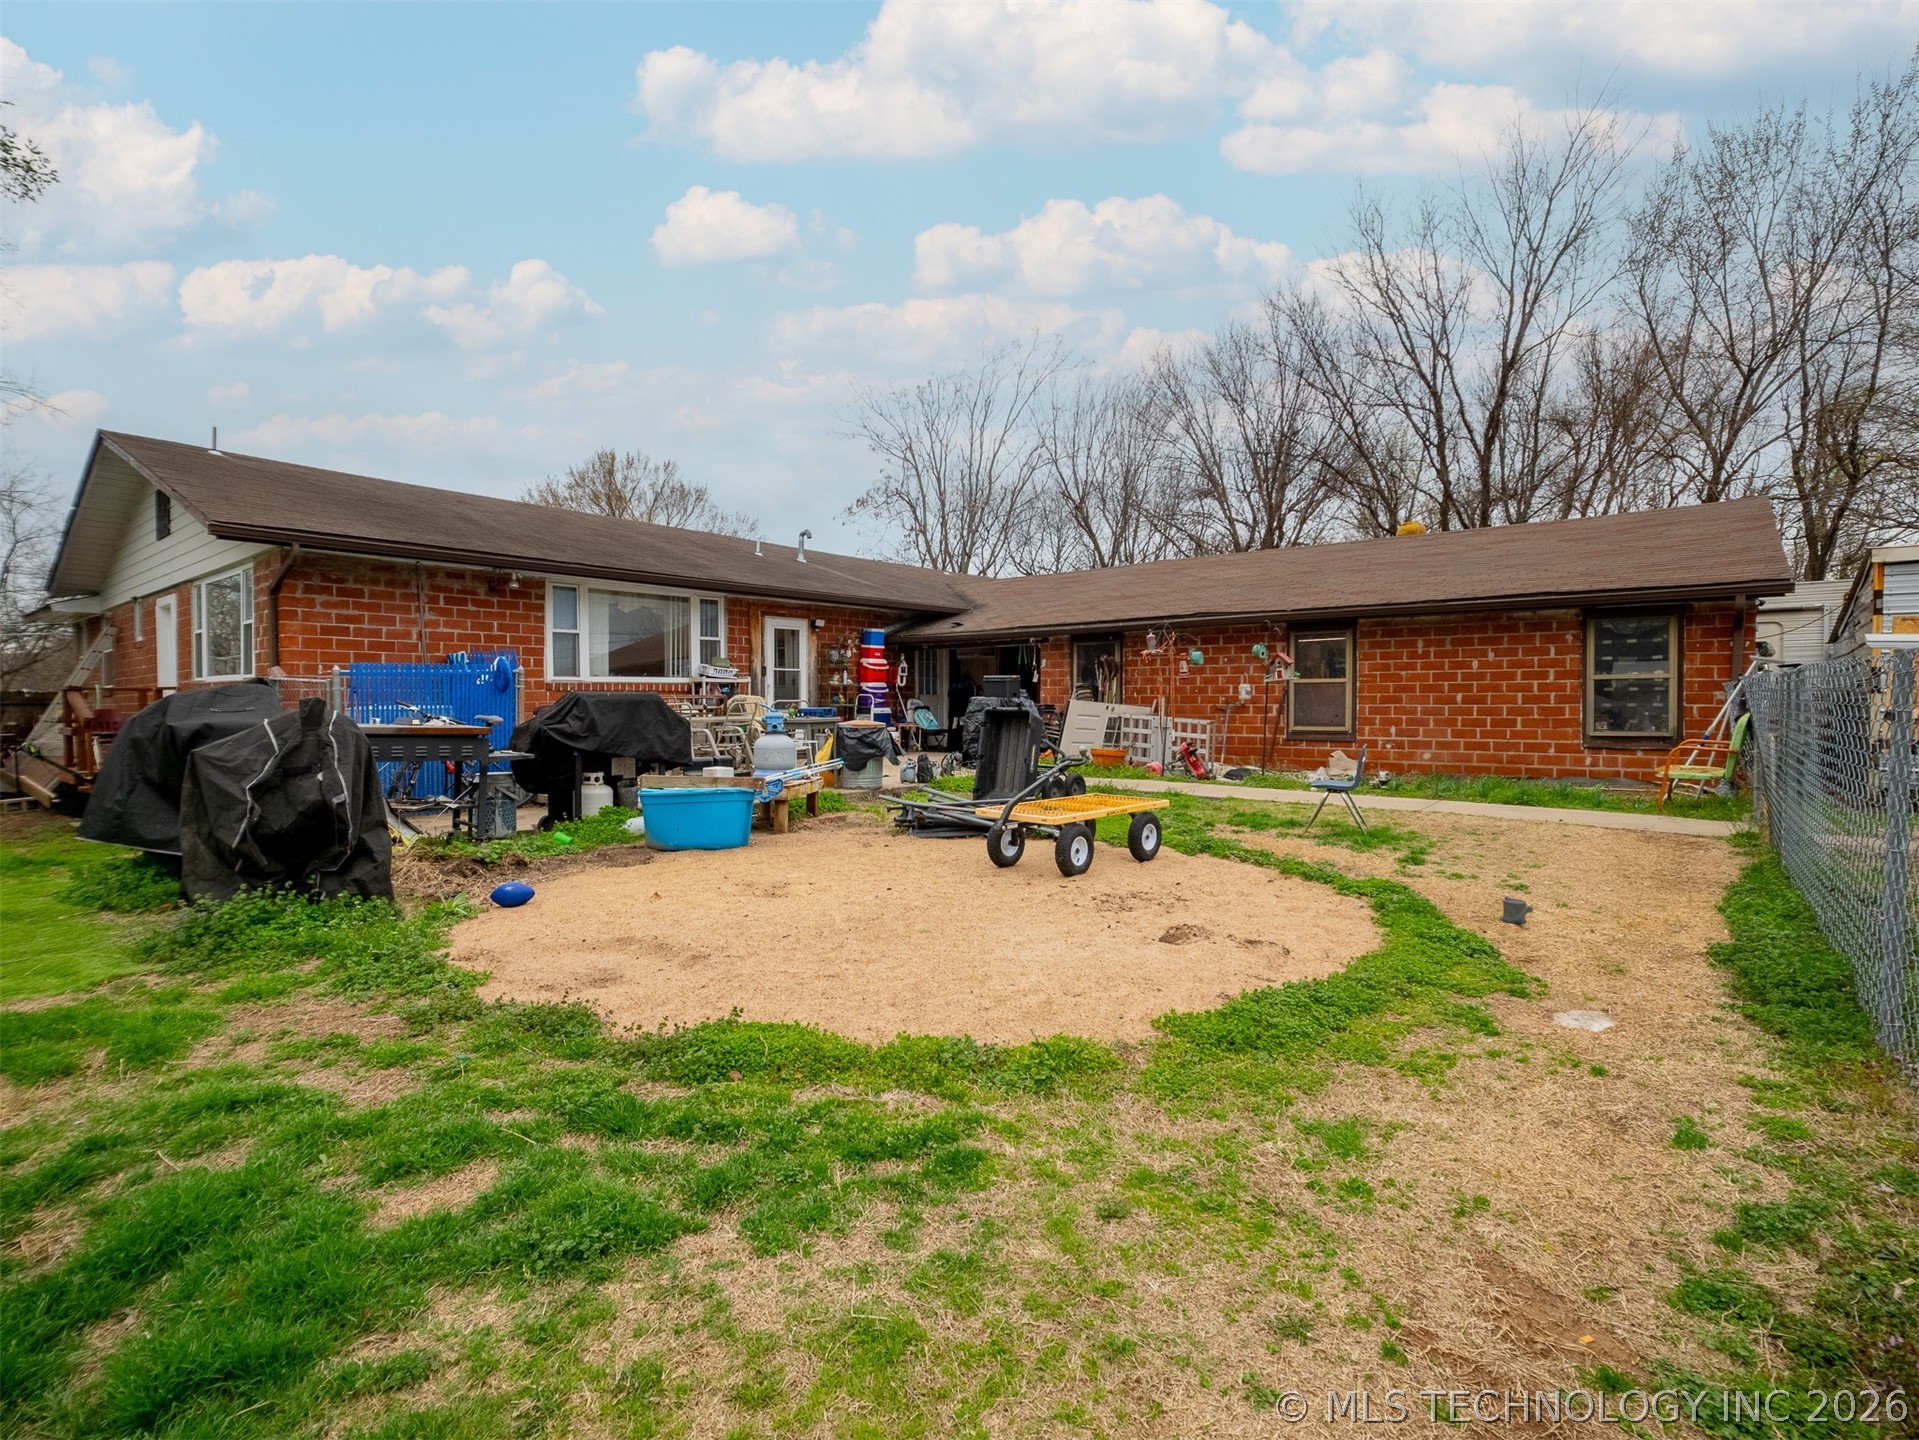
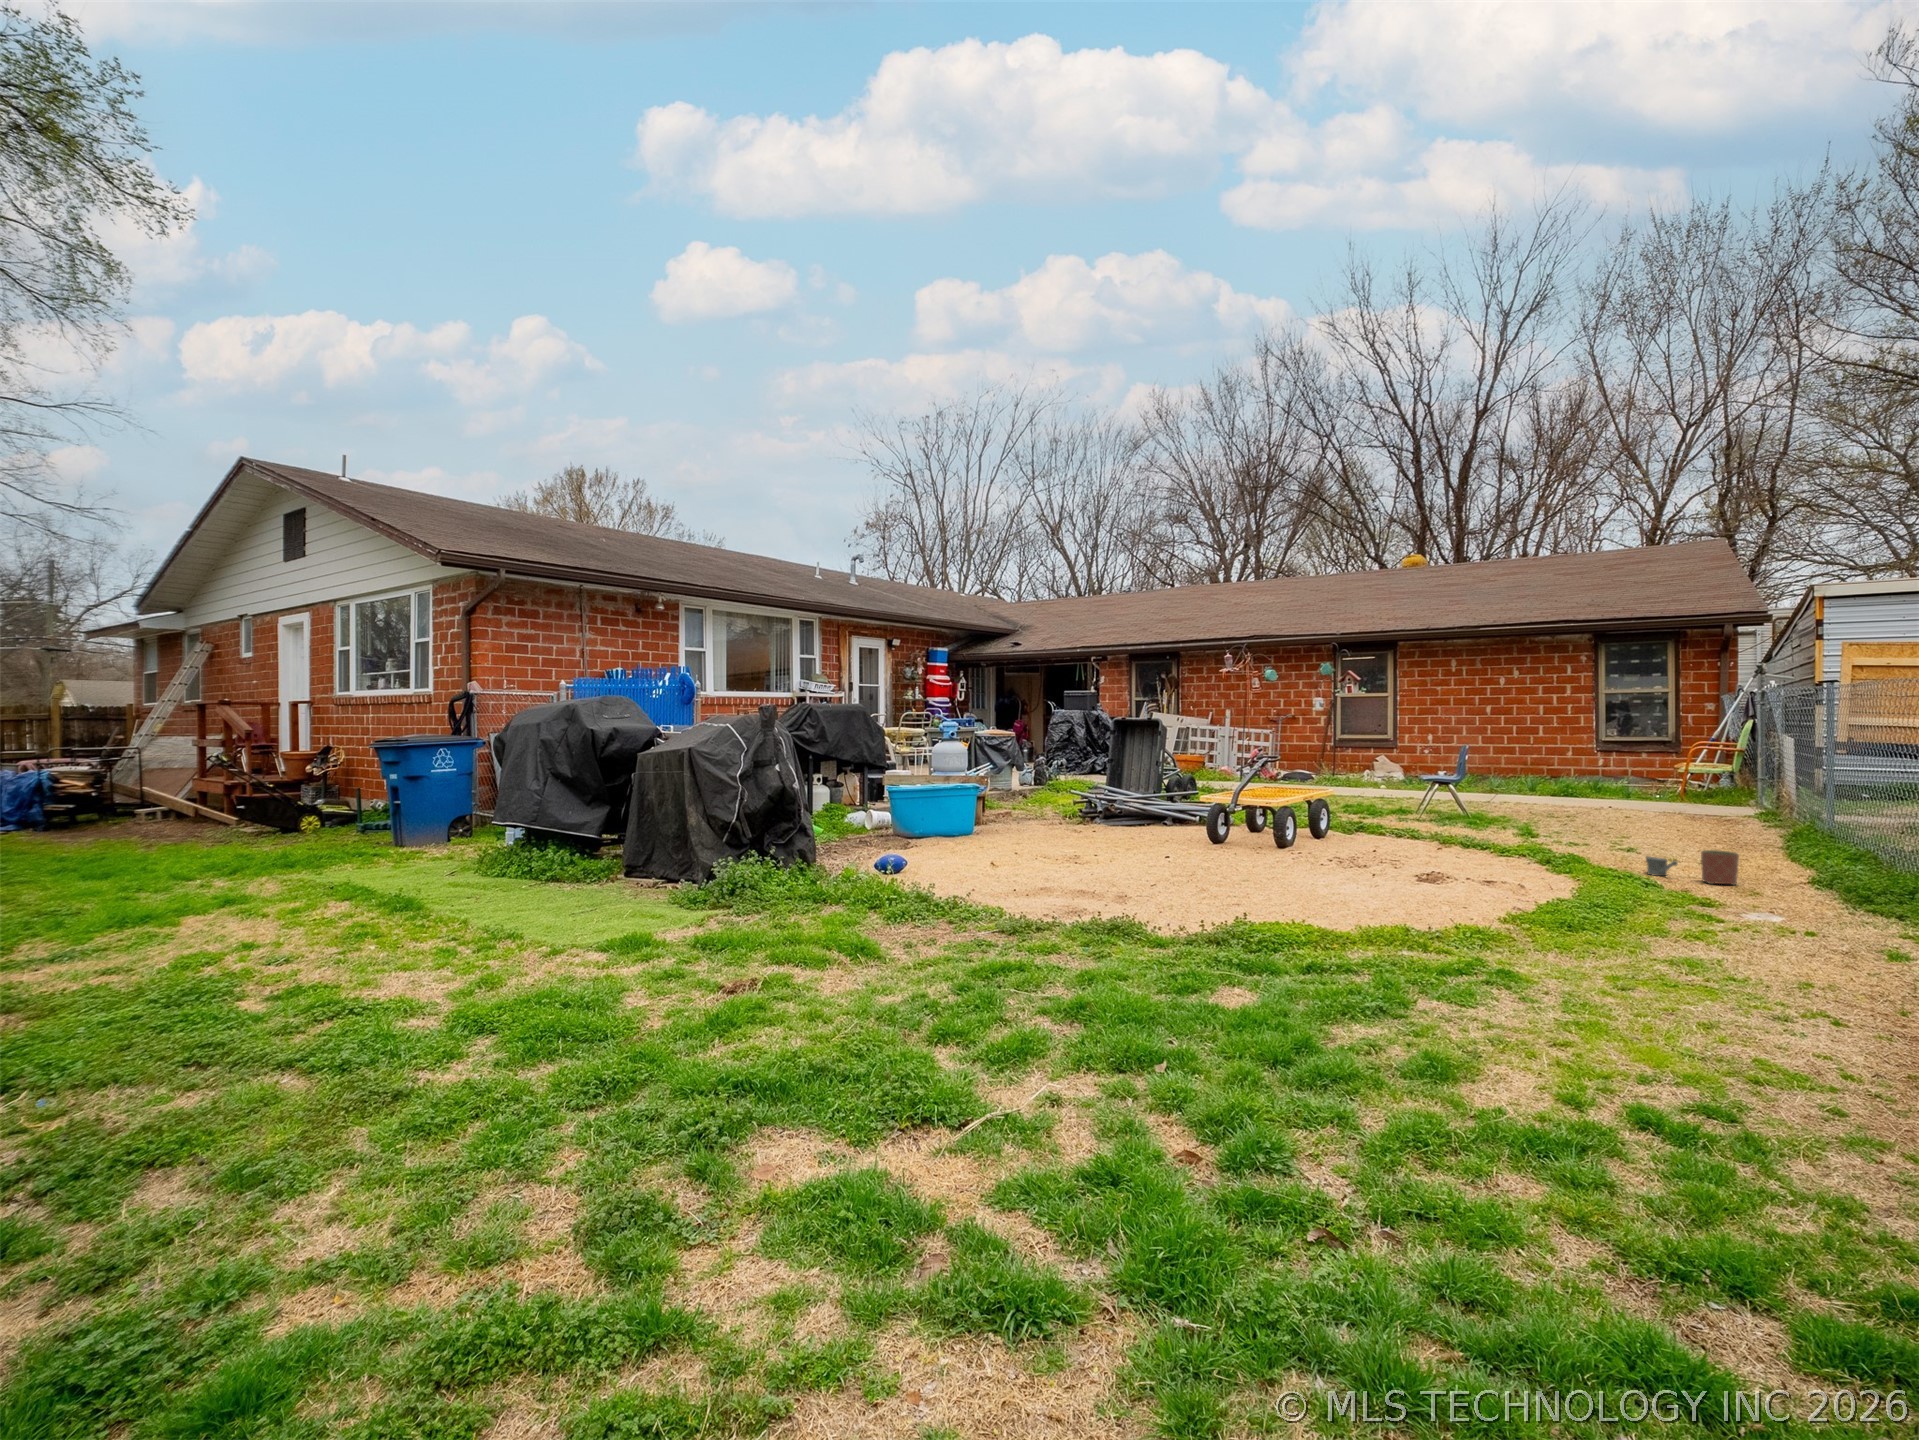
planter: none [1559,894,1605,942] -> present [1701,850,1739,885]

